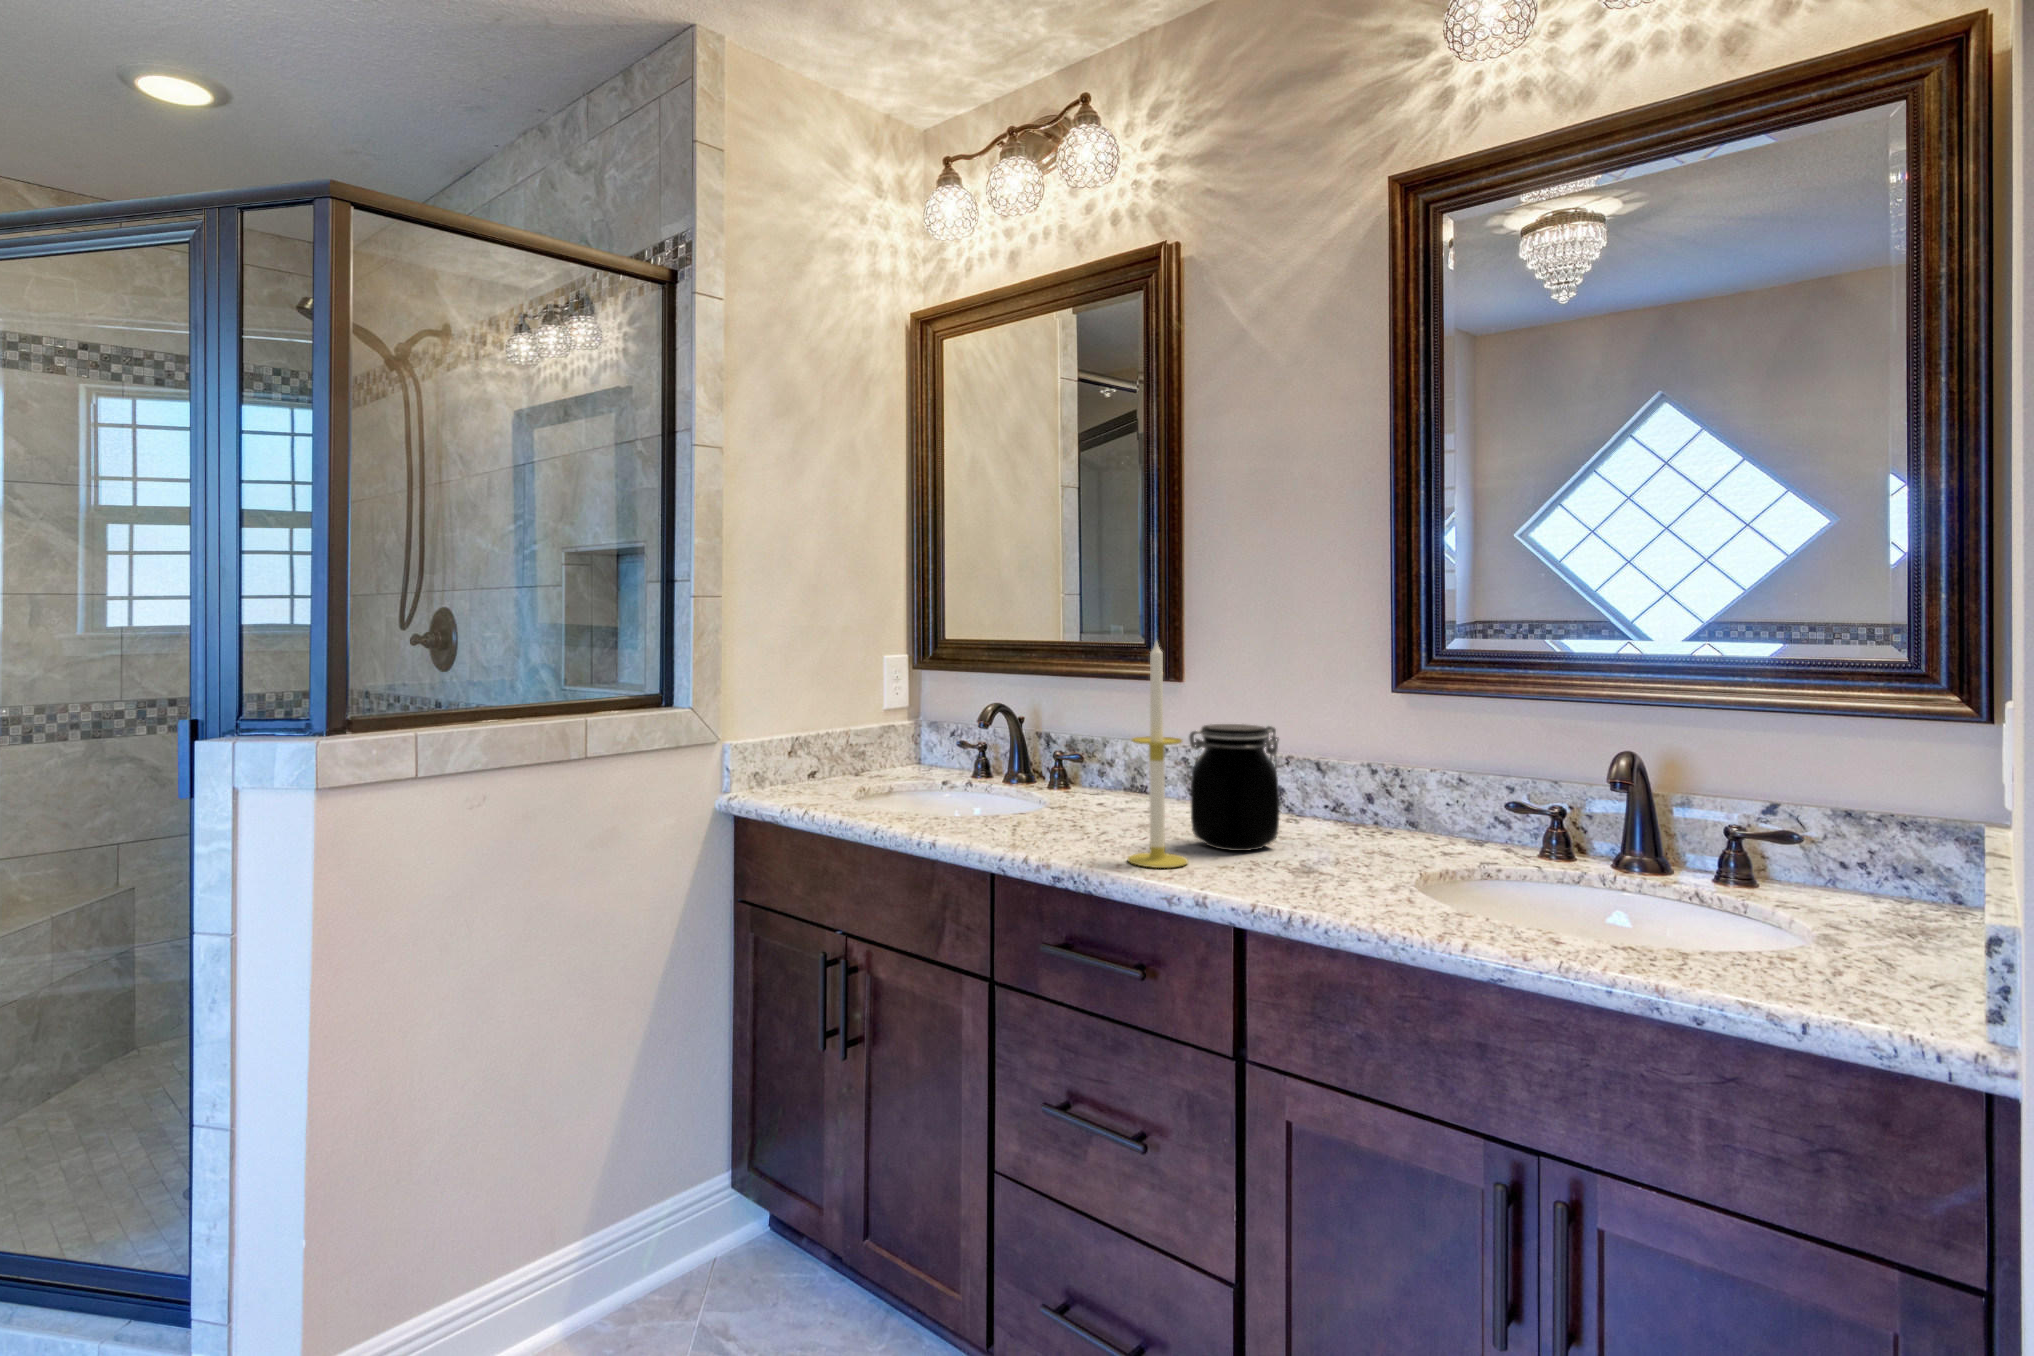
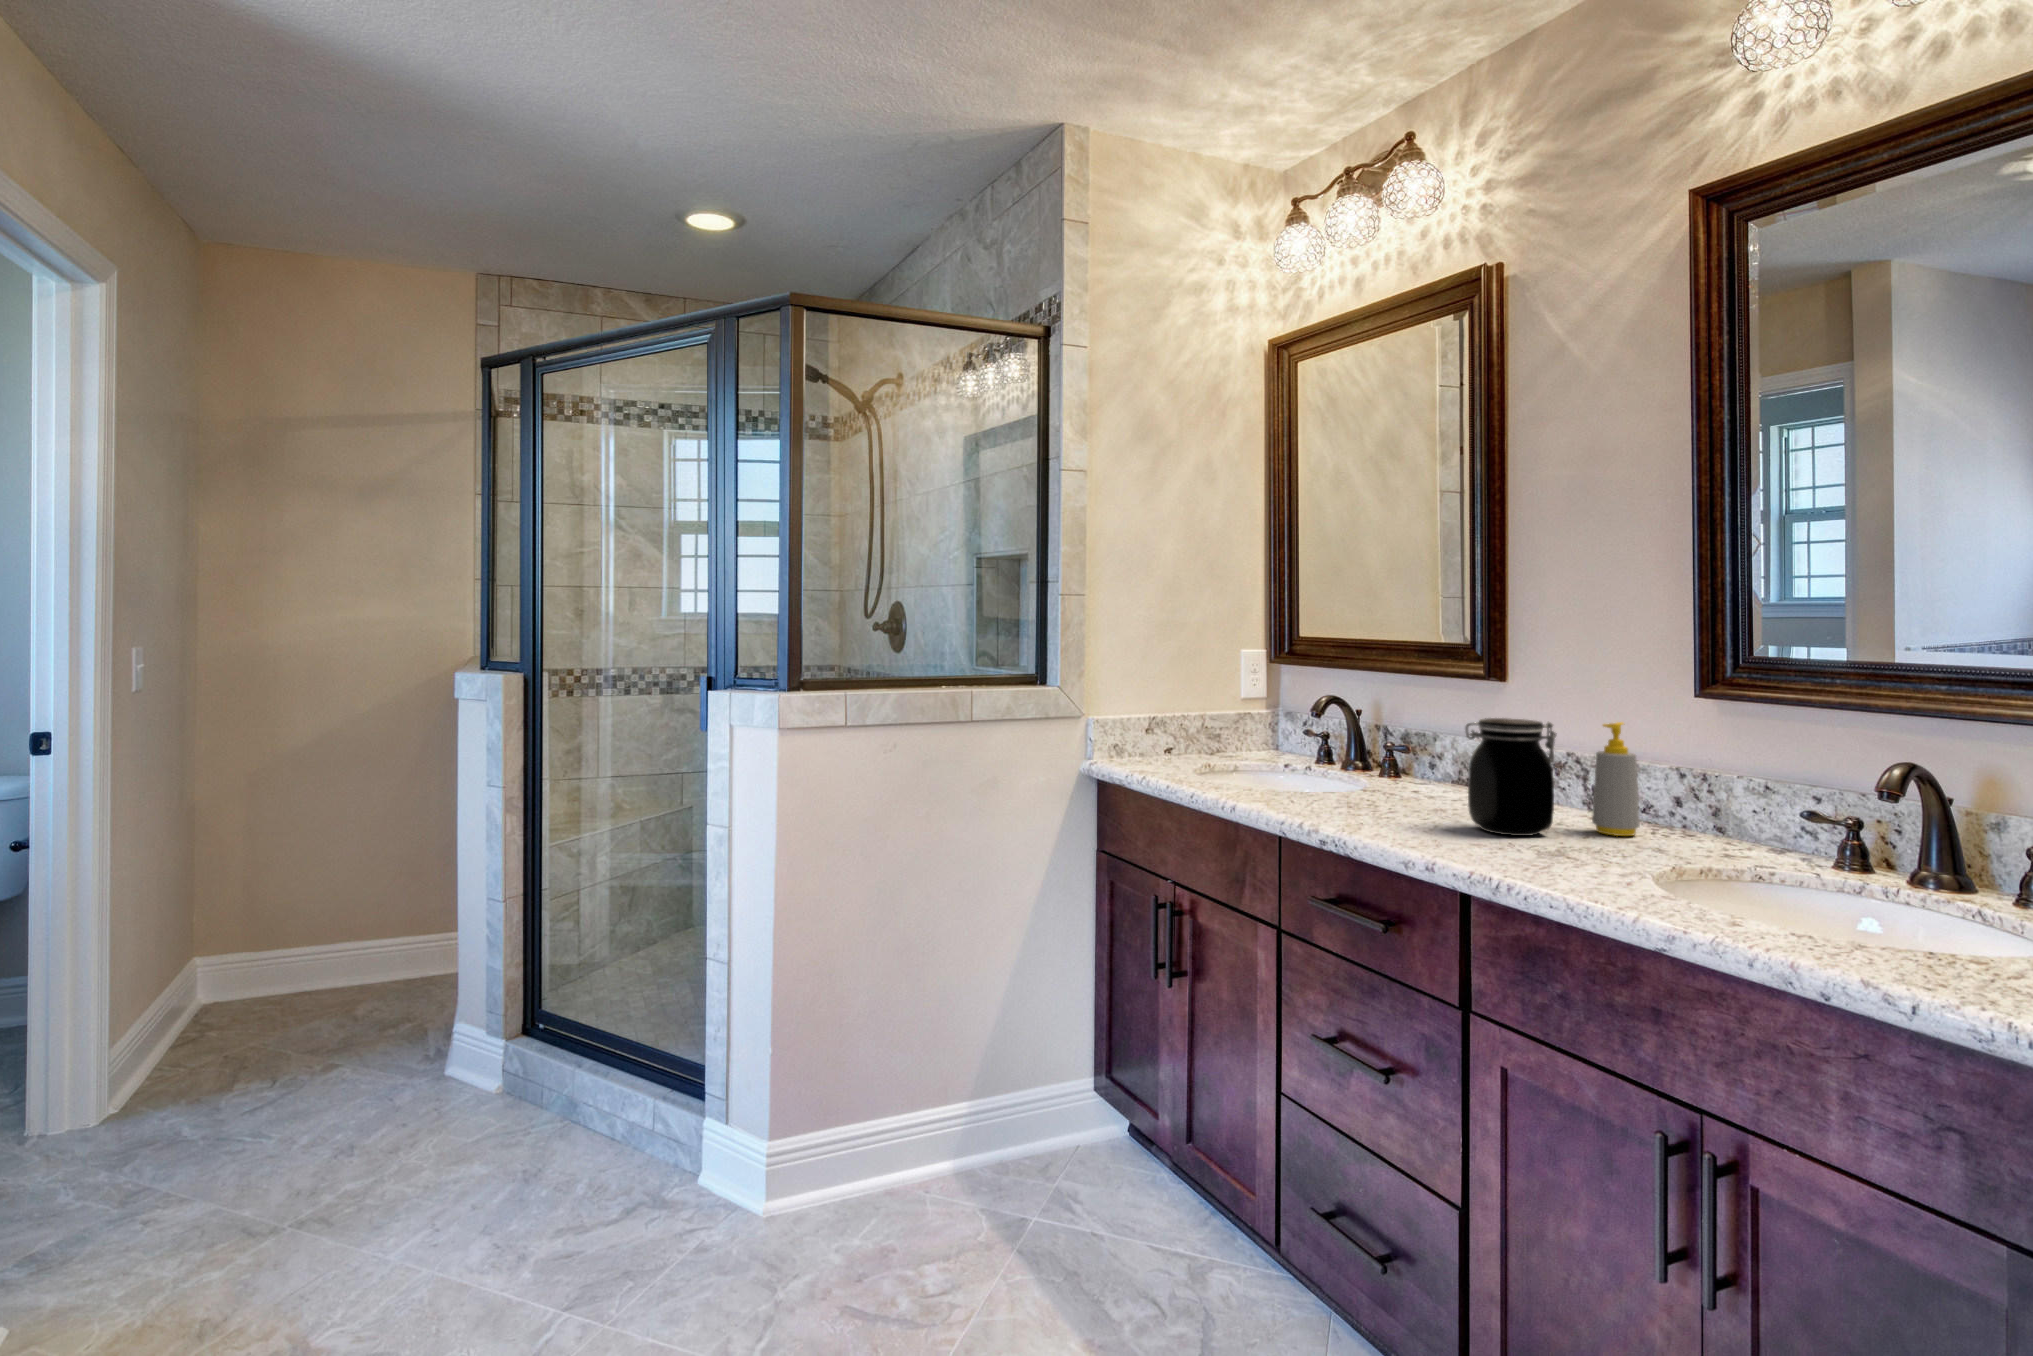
candle: present [1128,641,1188,868] -> none [1390,635,1447,841]
soap bottle: none [1304,723,1350,841] -> present [1592,722,1640,836]

